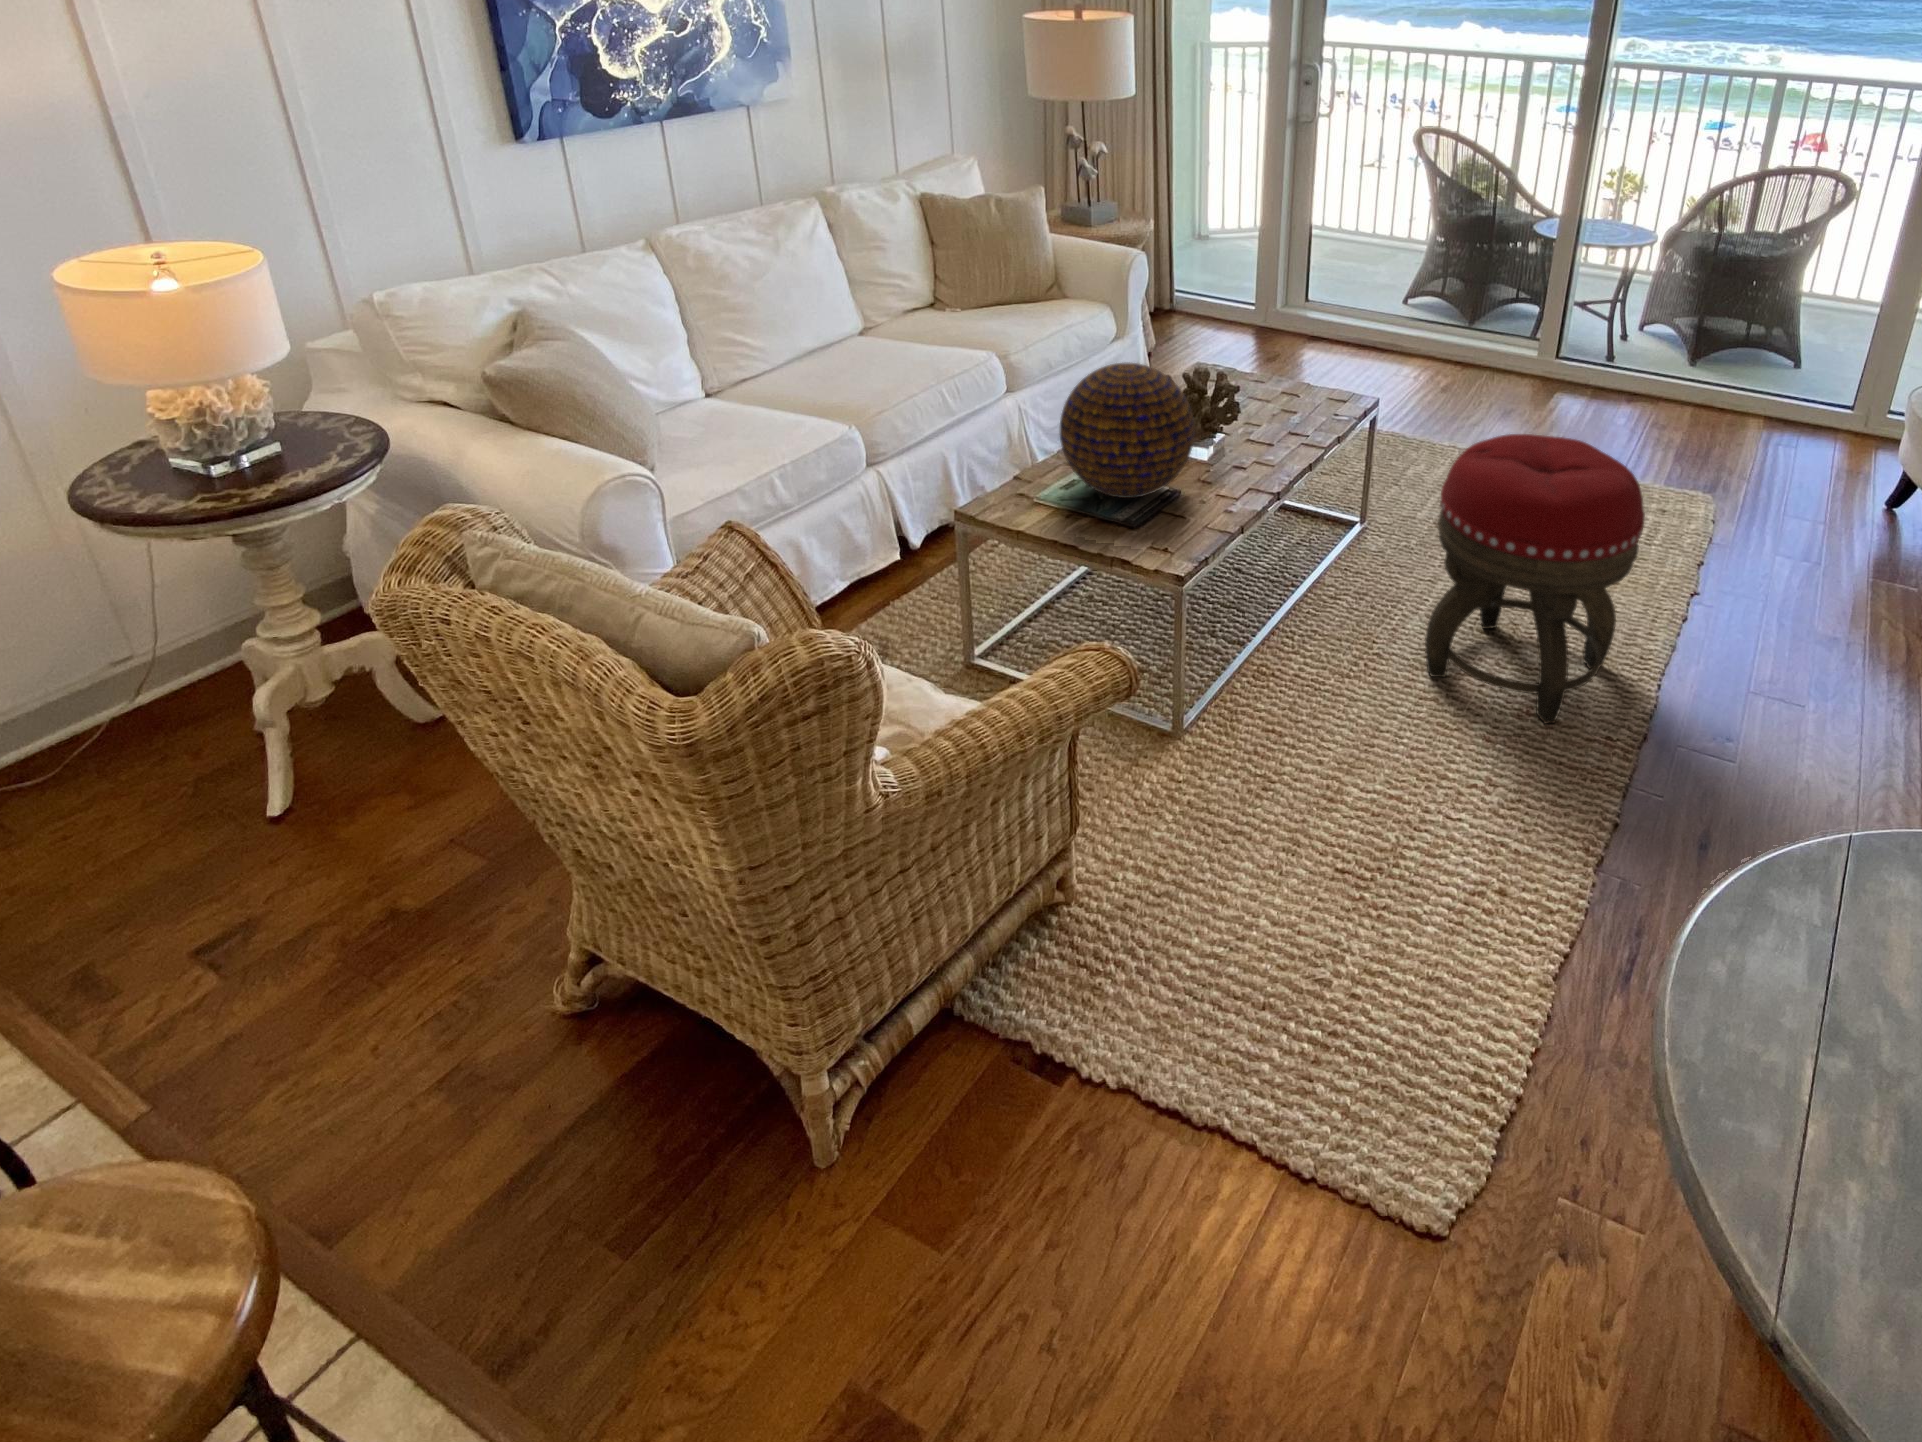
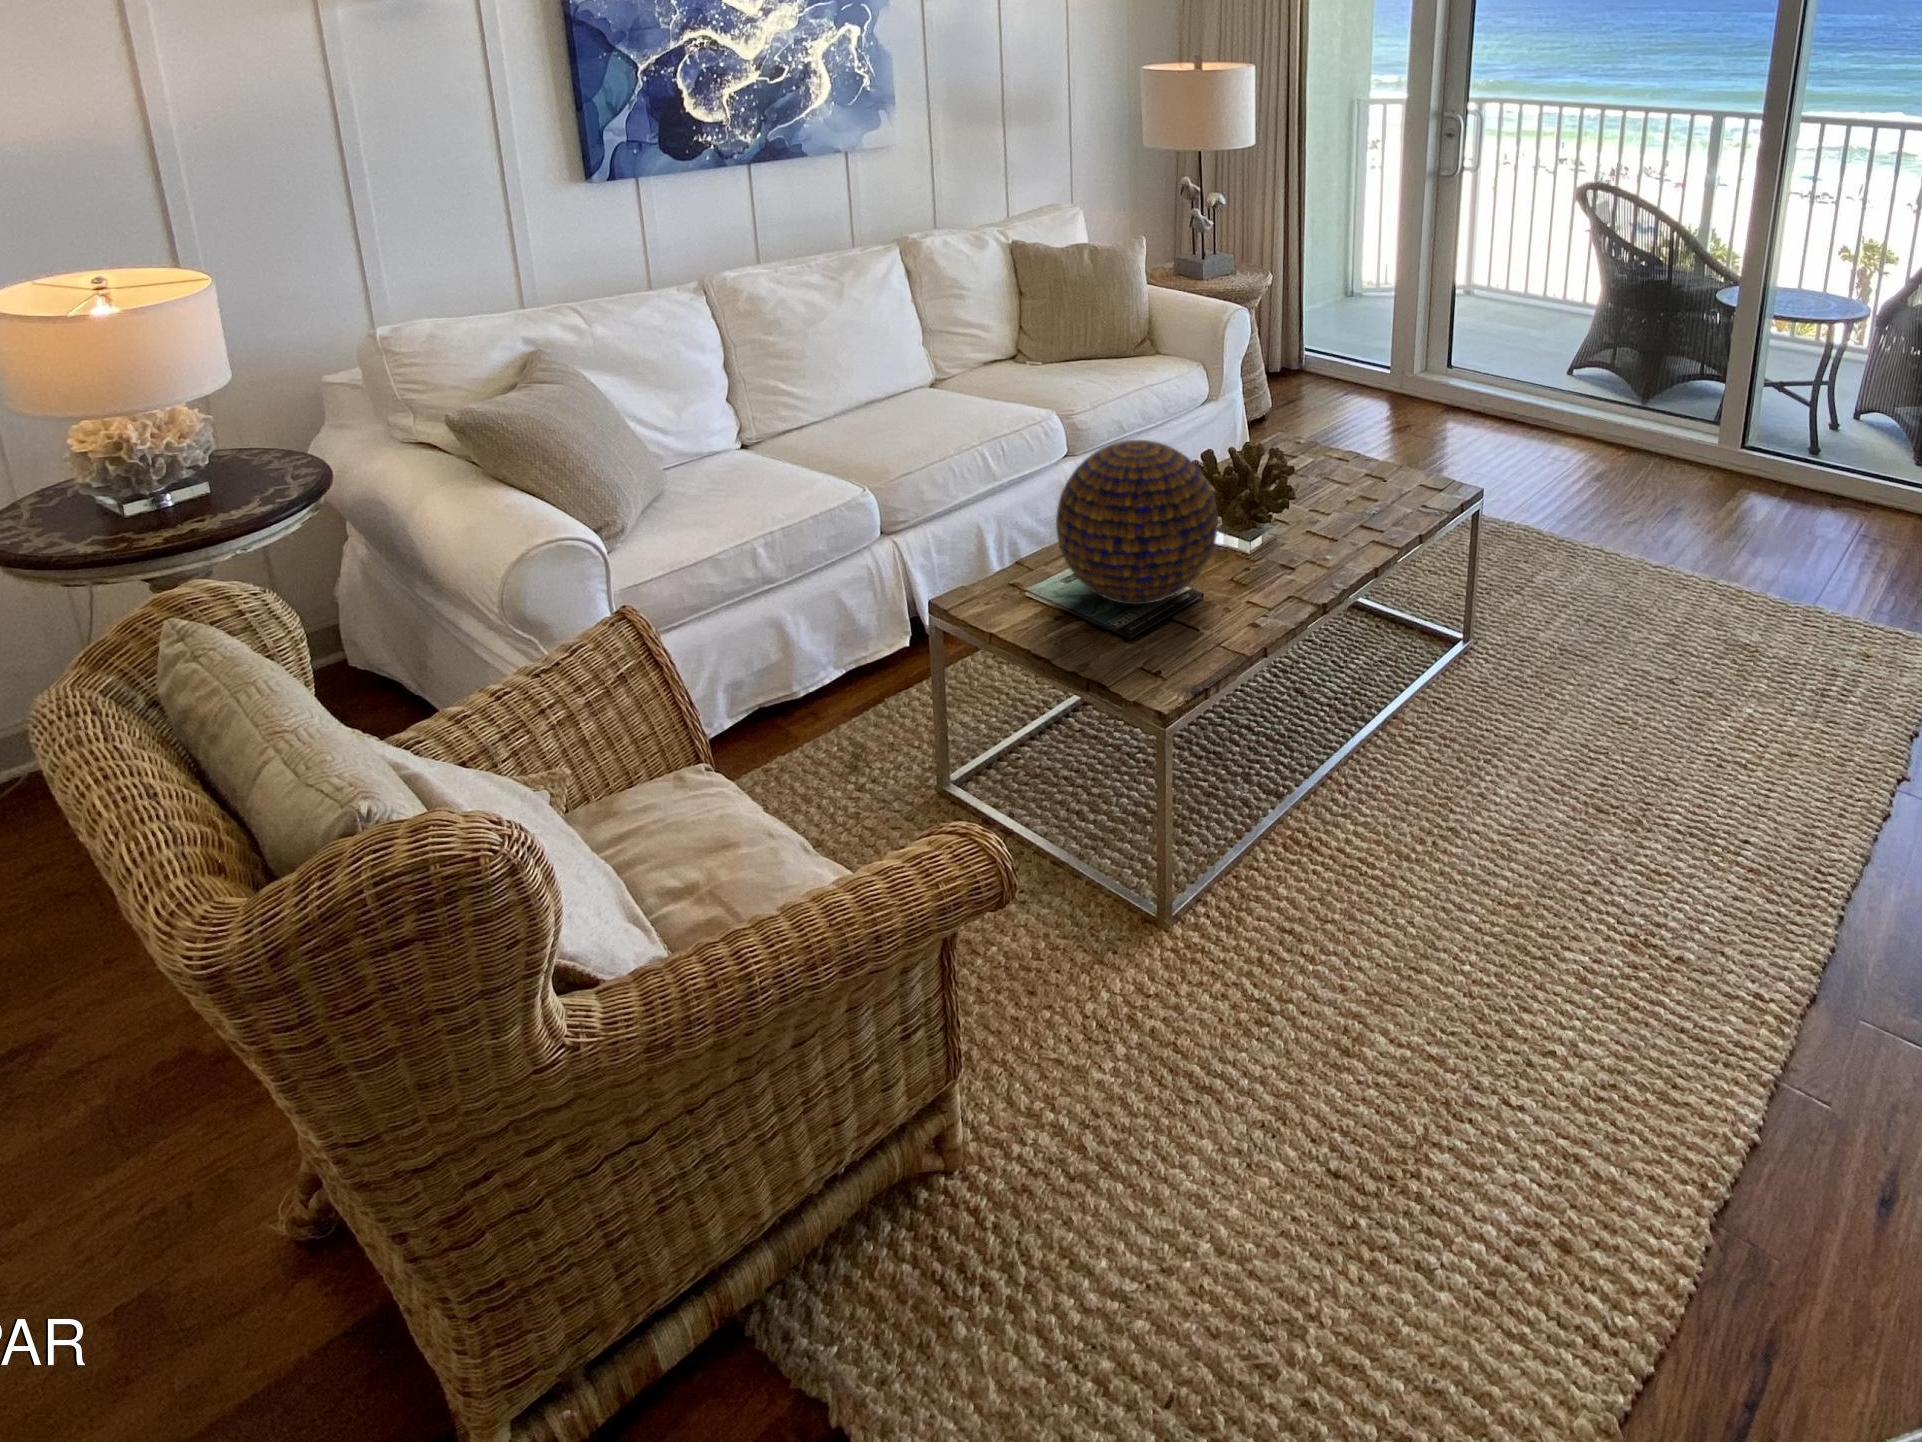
footstool: present [1425,434,1645,723] -> none [1508,555,1802,964]

